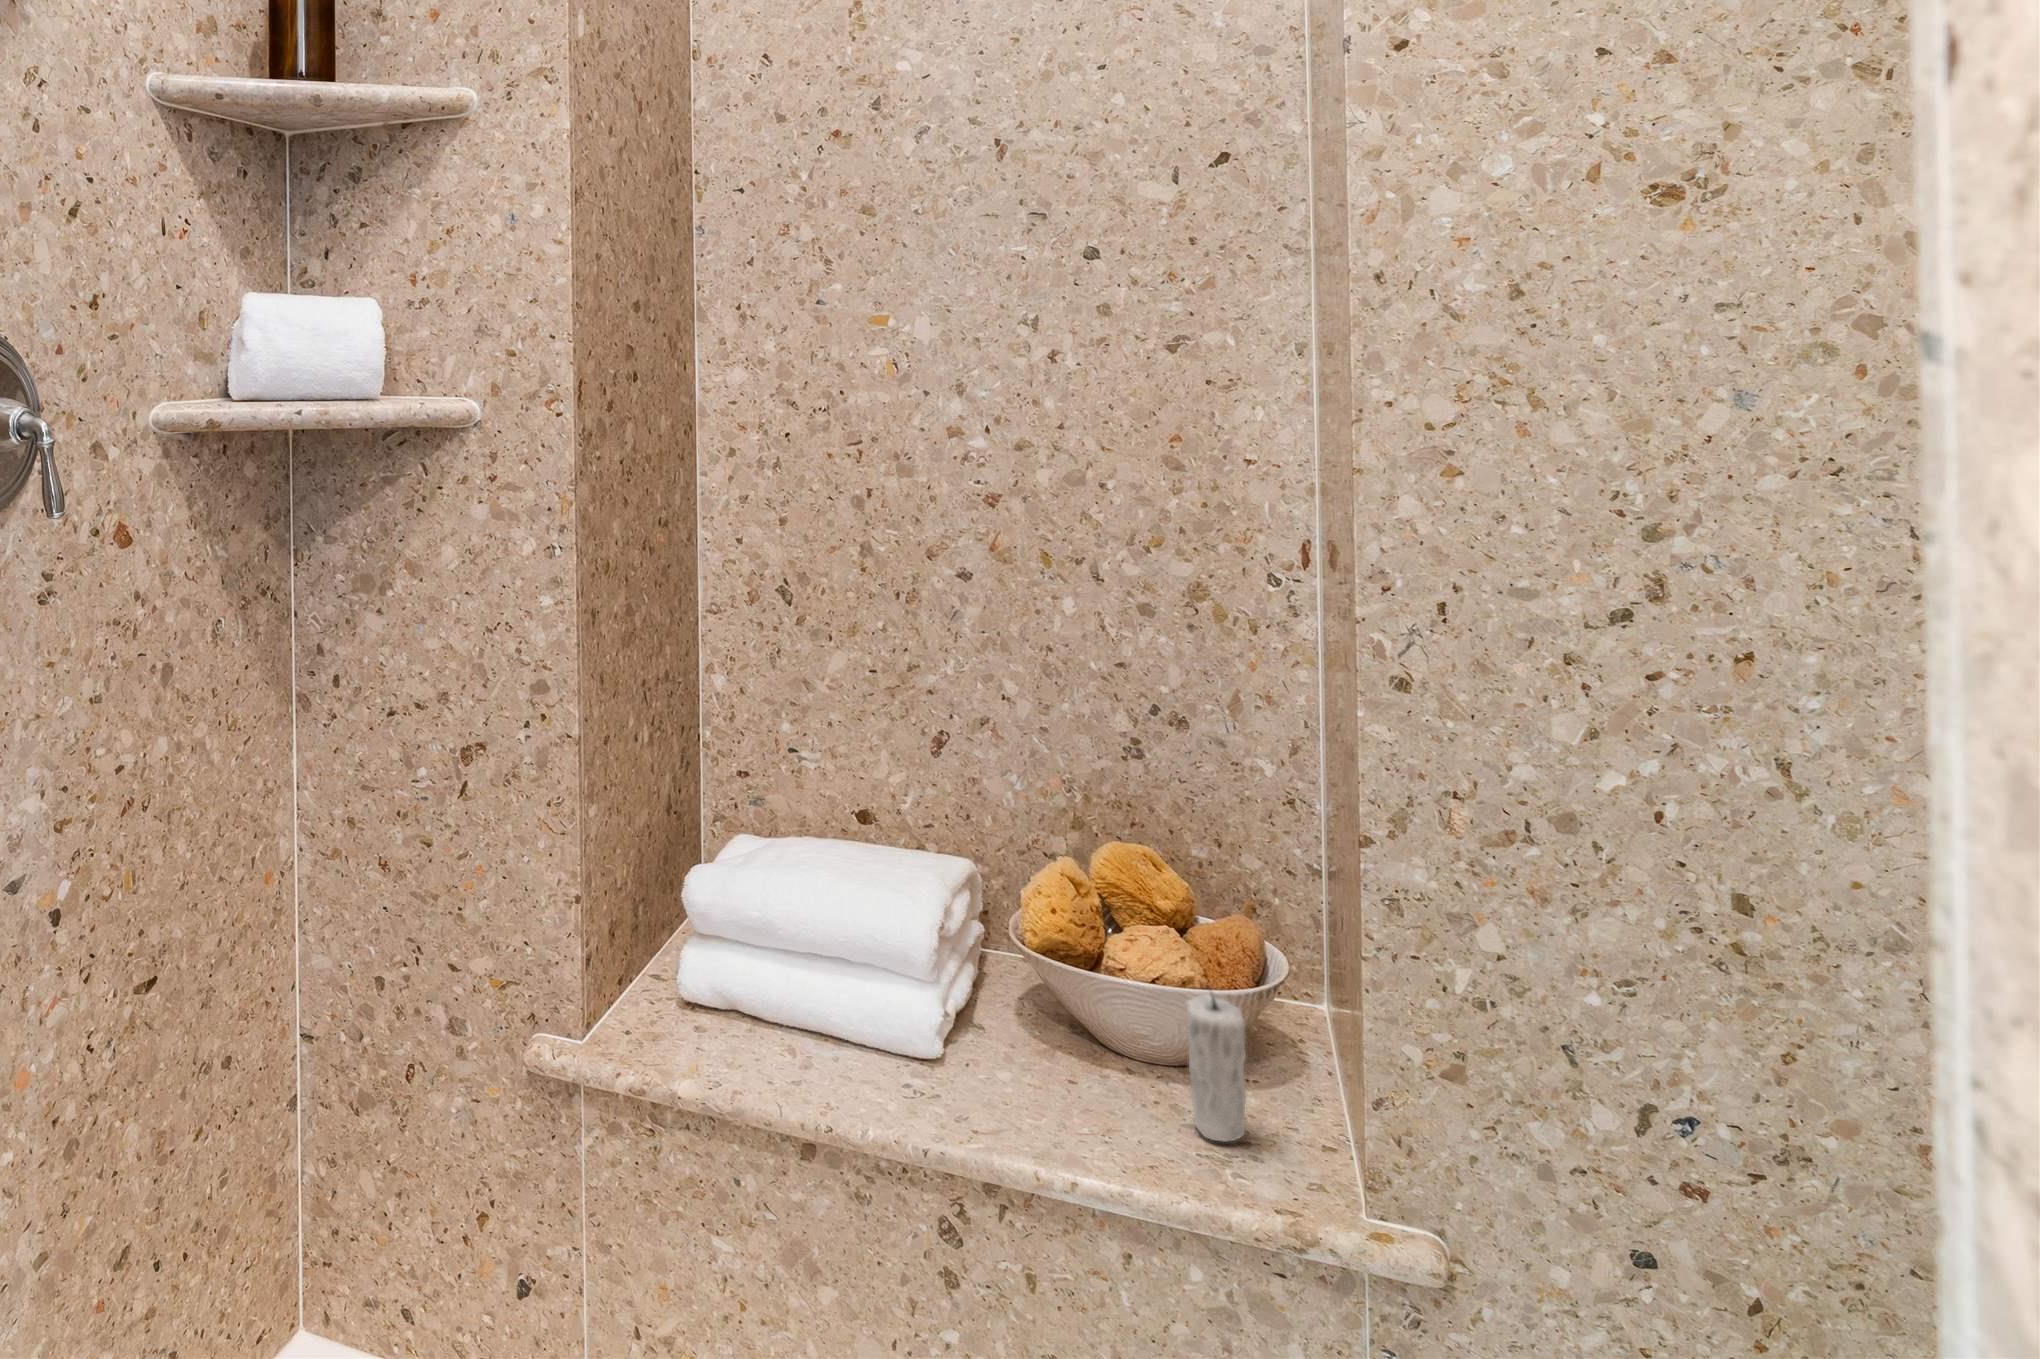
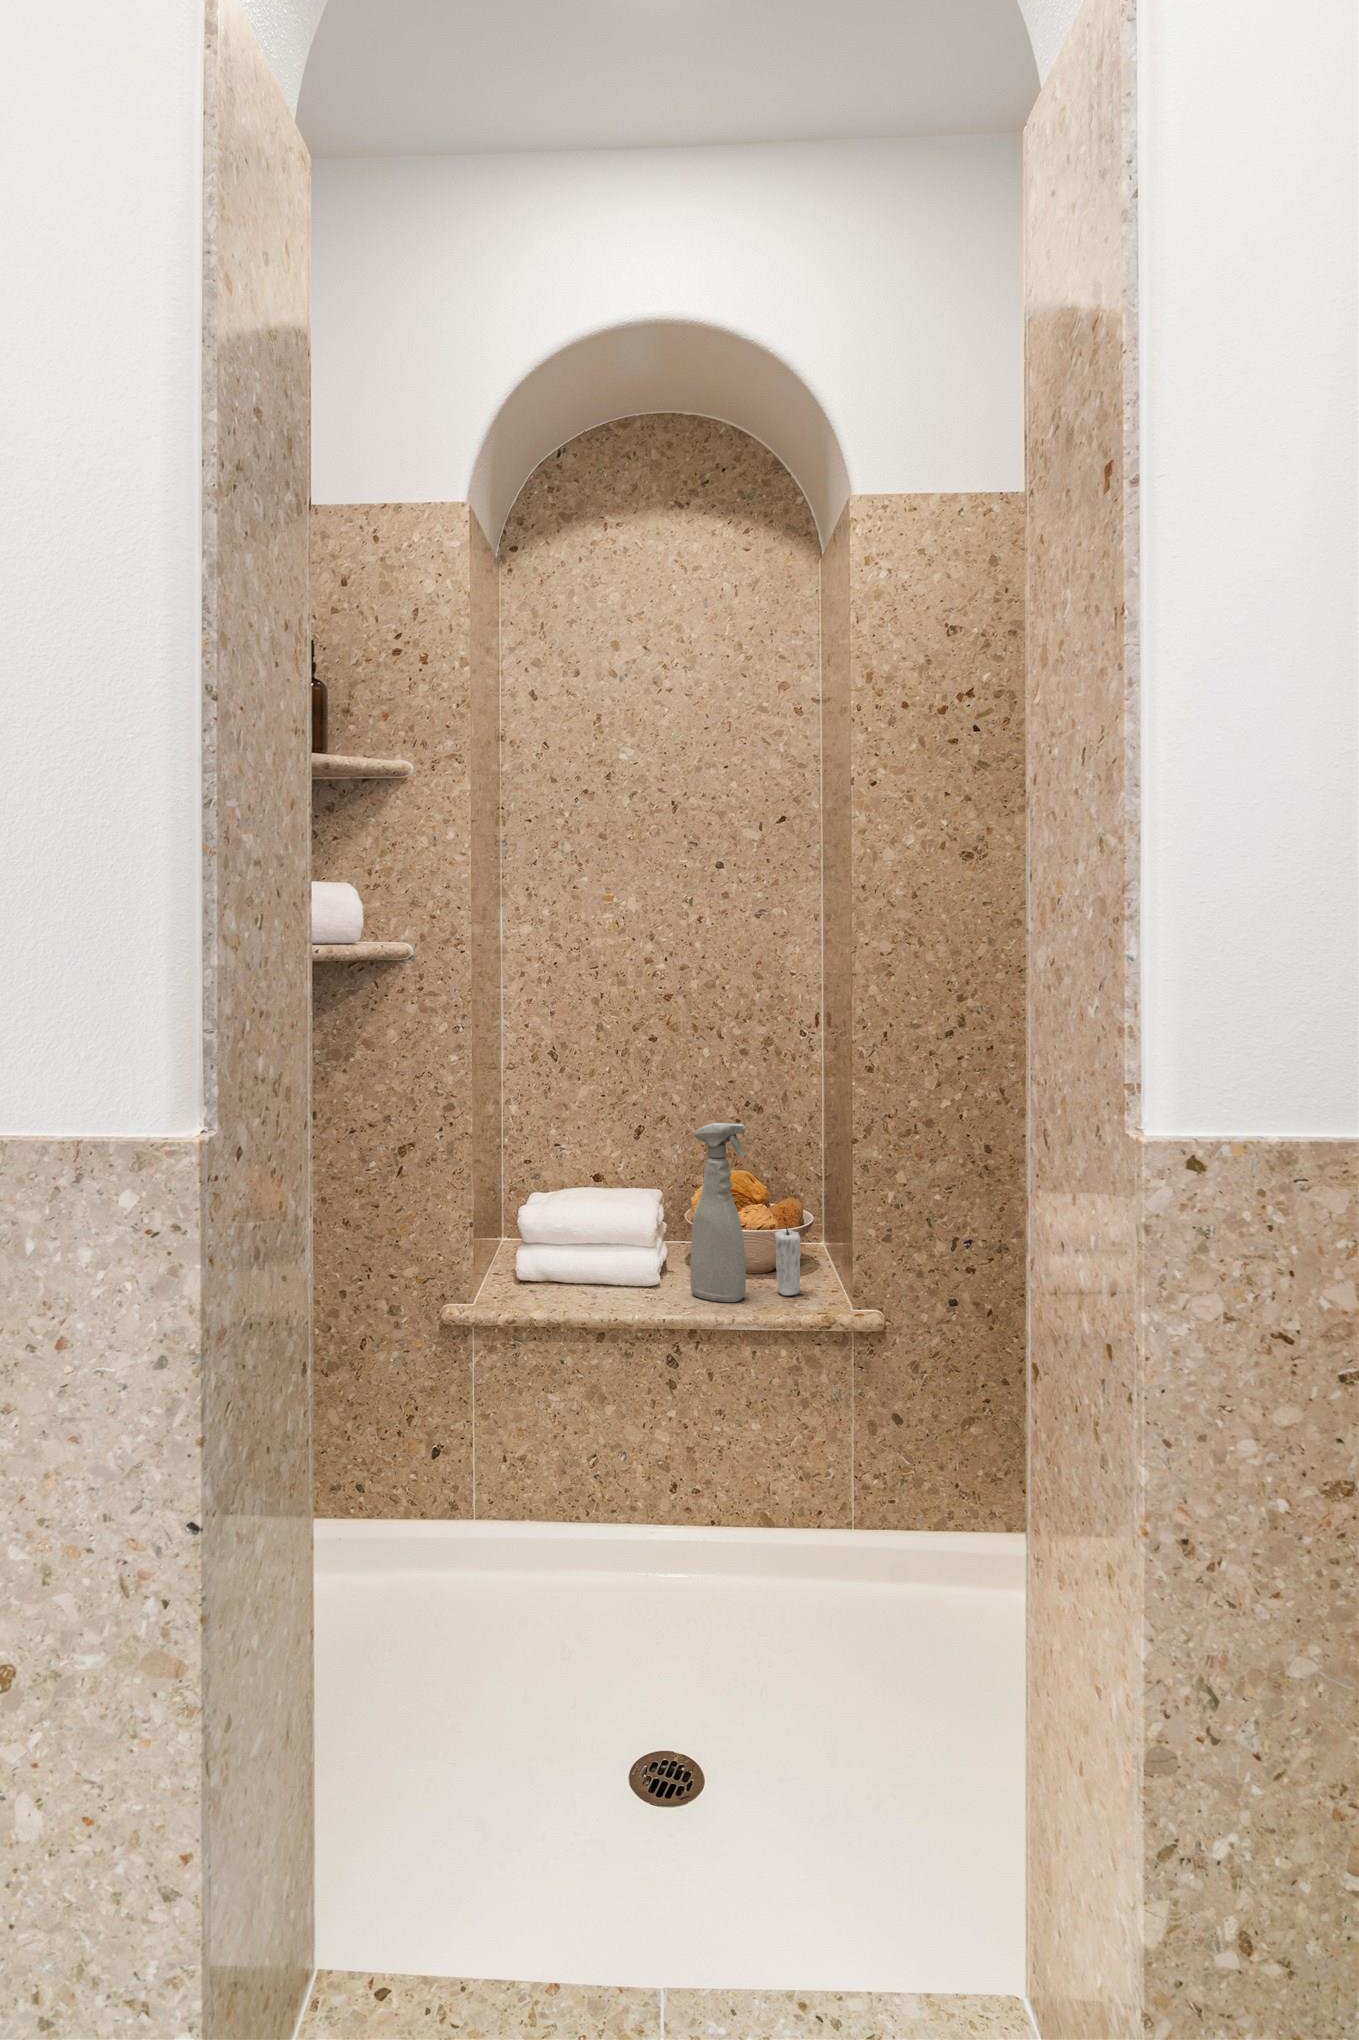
spray bottle: none [1000,760,1116,1135] -> present [690,1123,746,1302]

